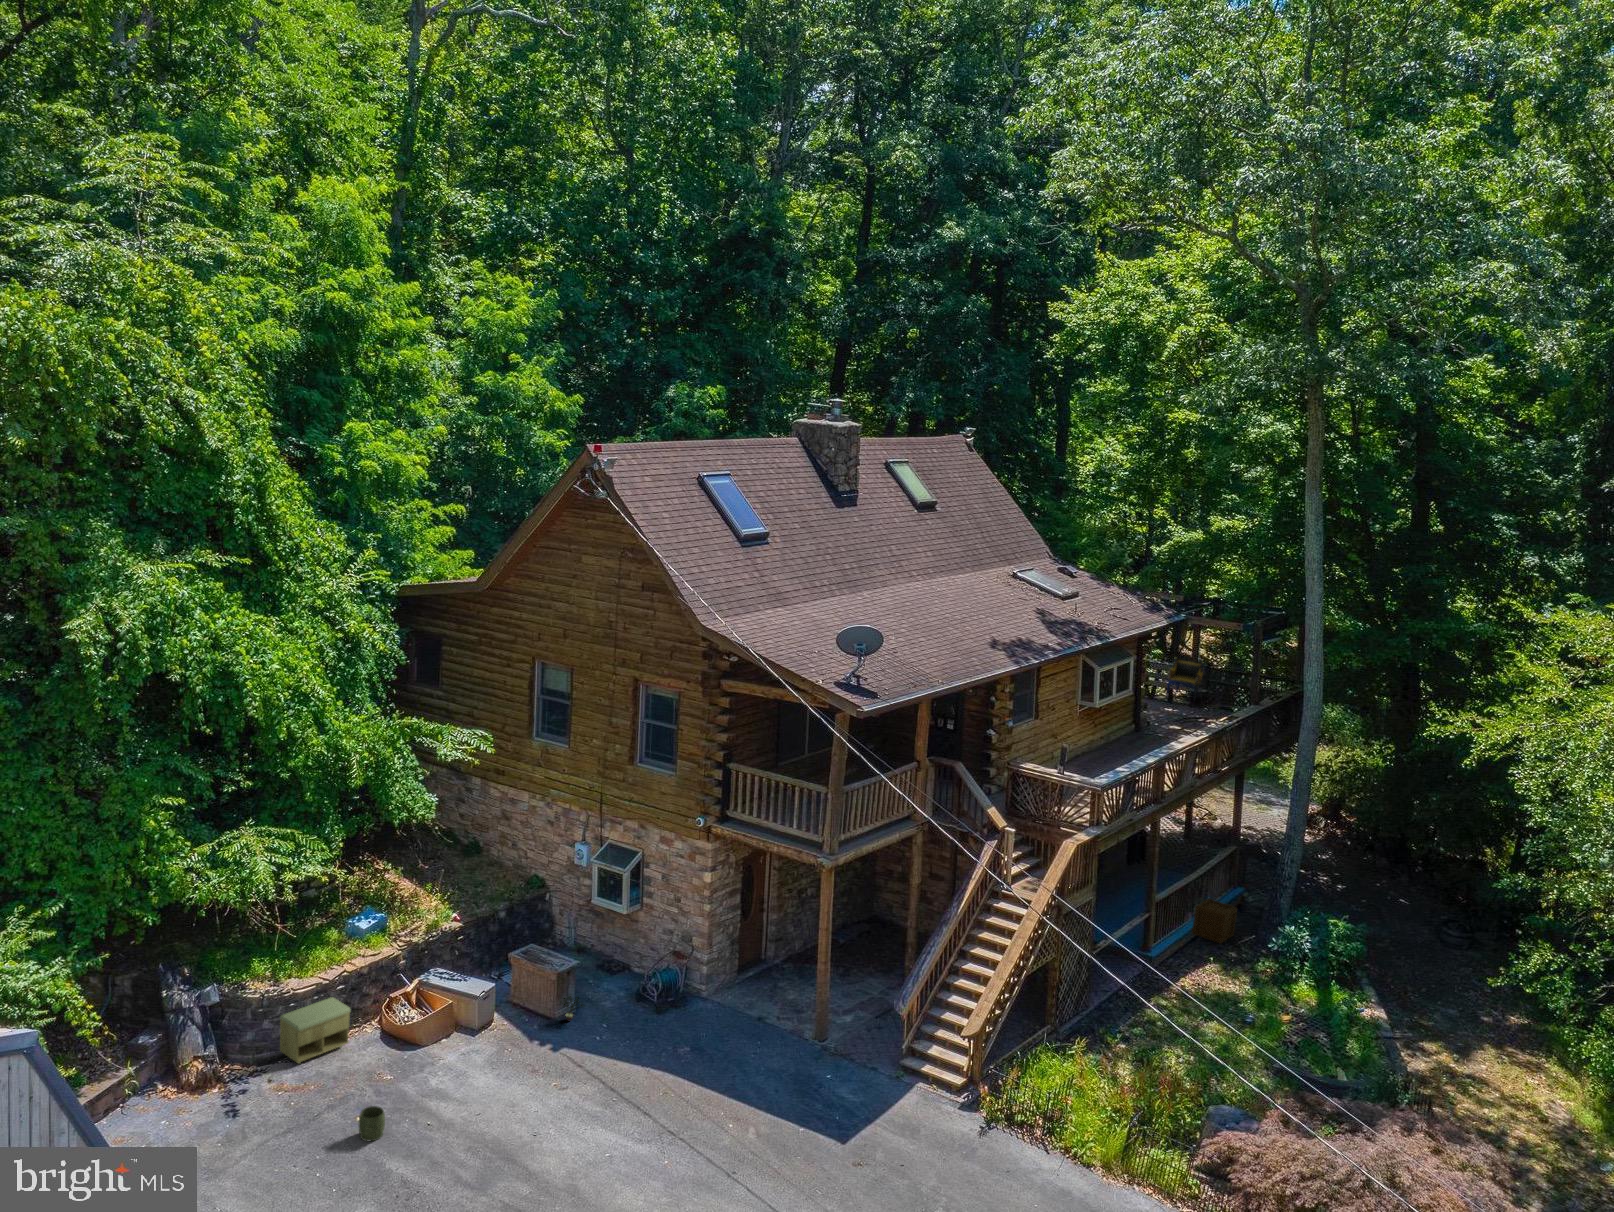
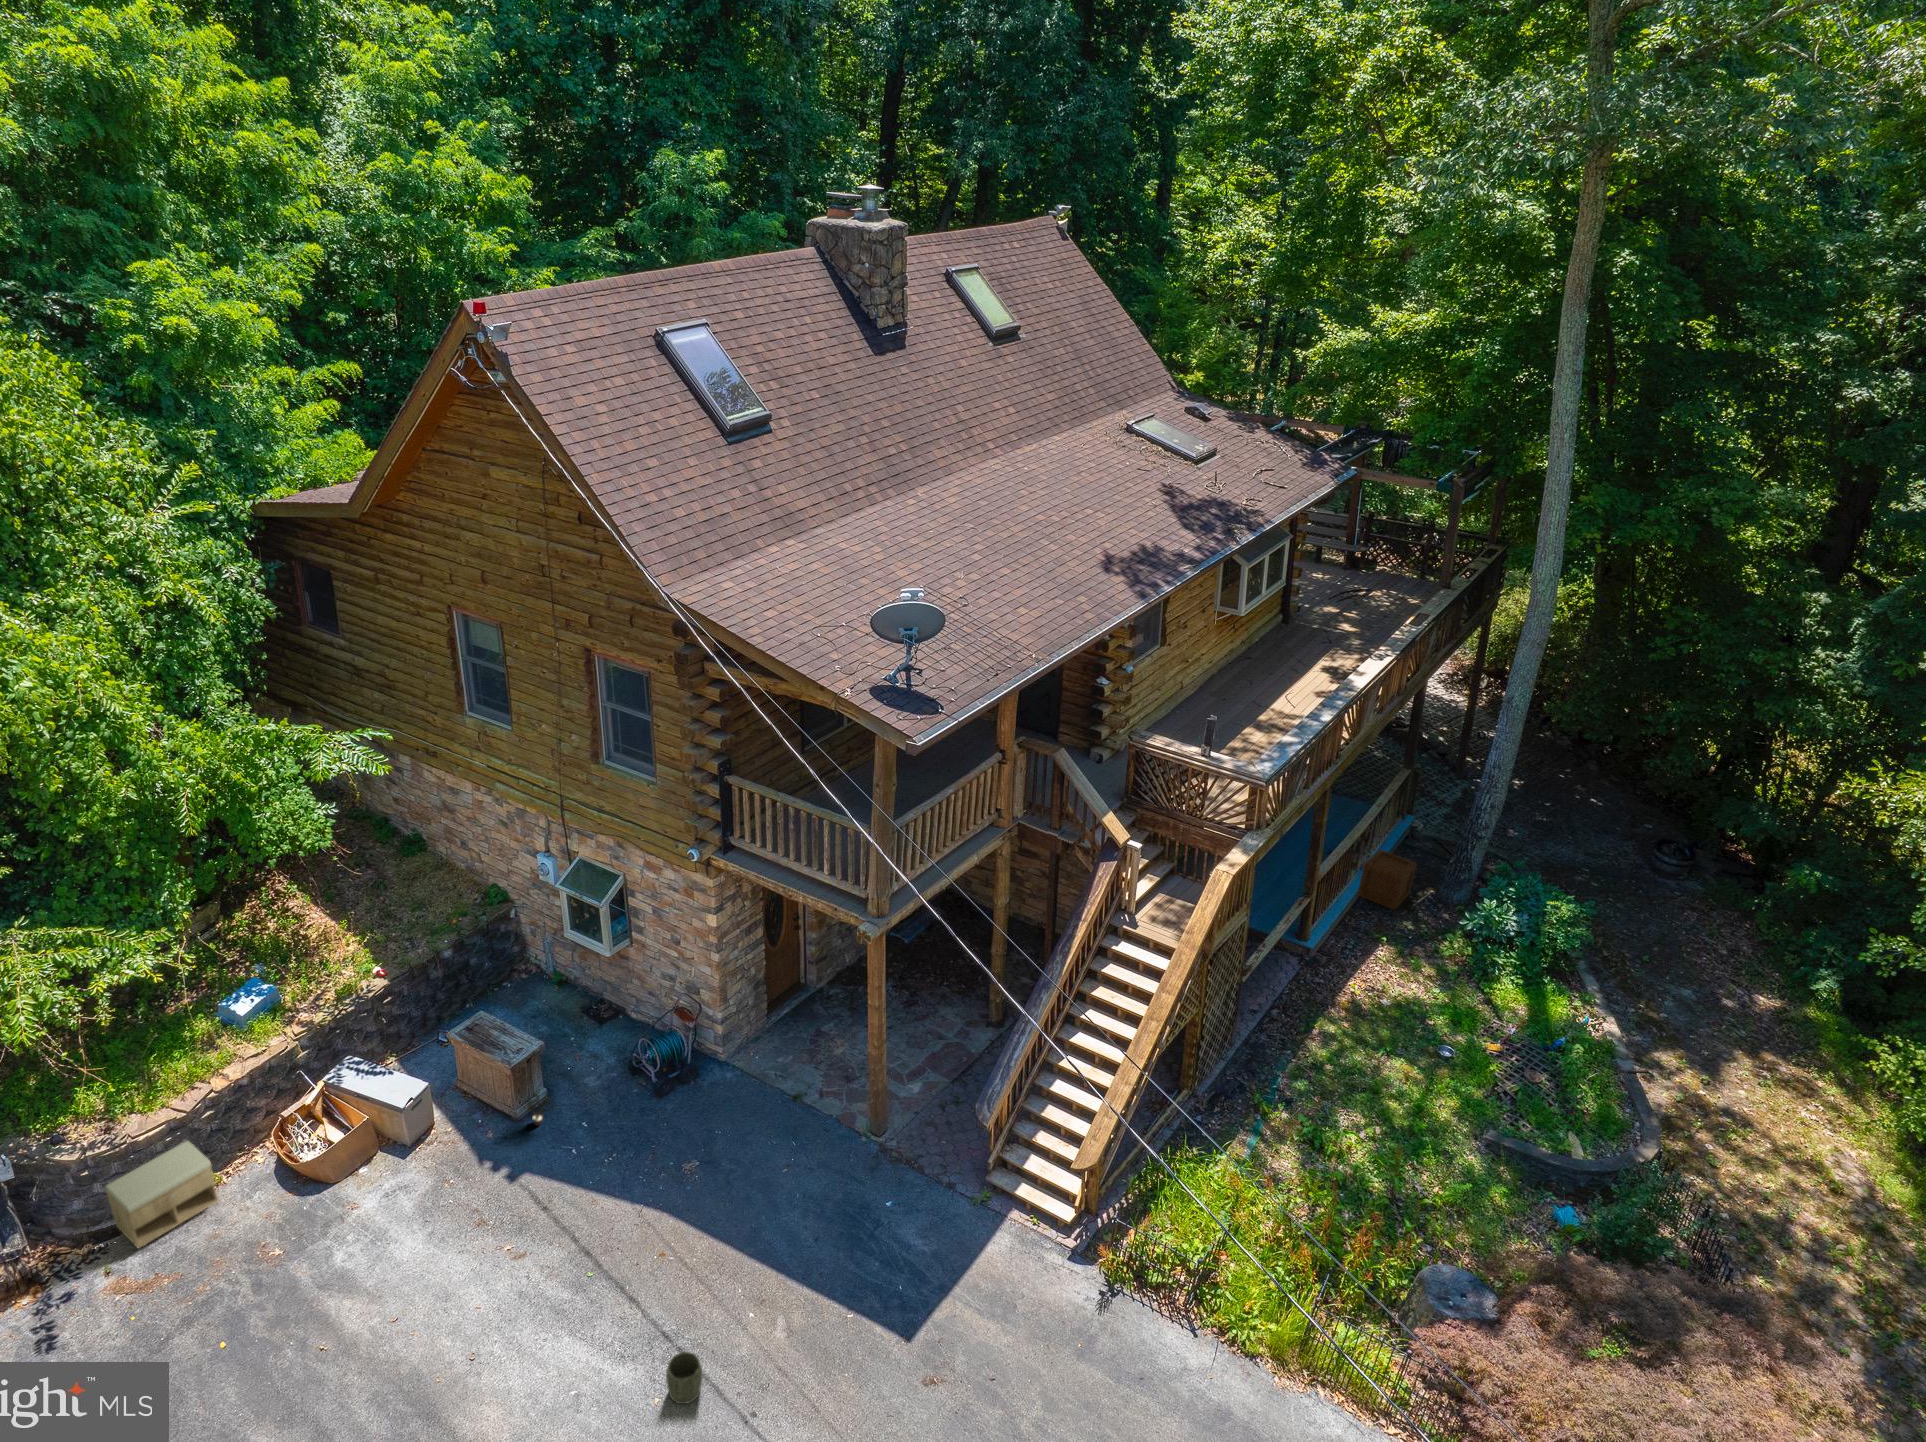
armchair: present [1167,658,1204,701] -> none [1328,523,1379,584]
woven basket: present [359,1106,385,1141] -> present [666,1352,702,1404]

